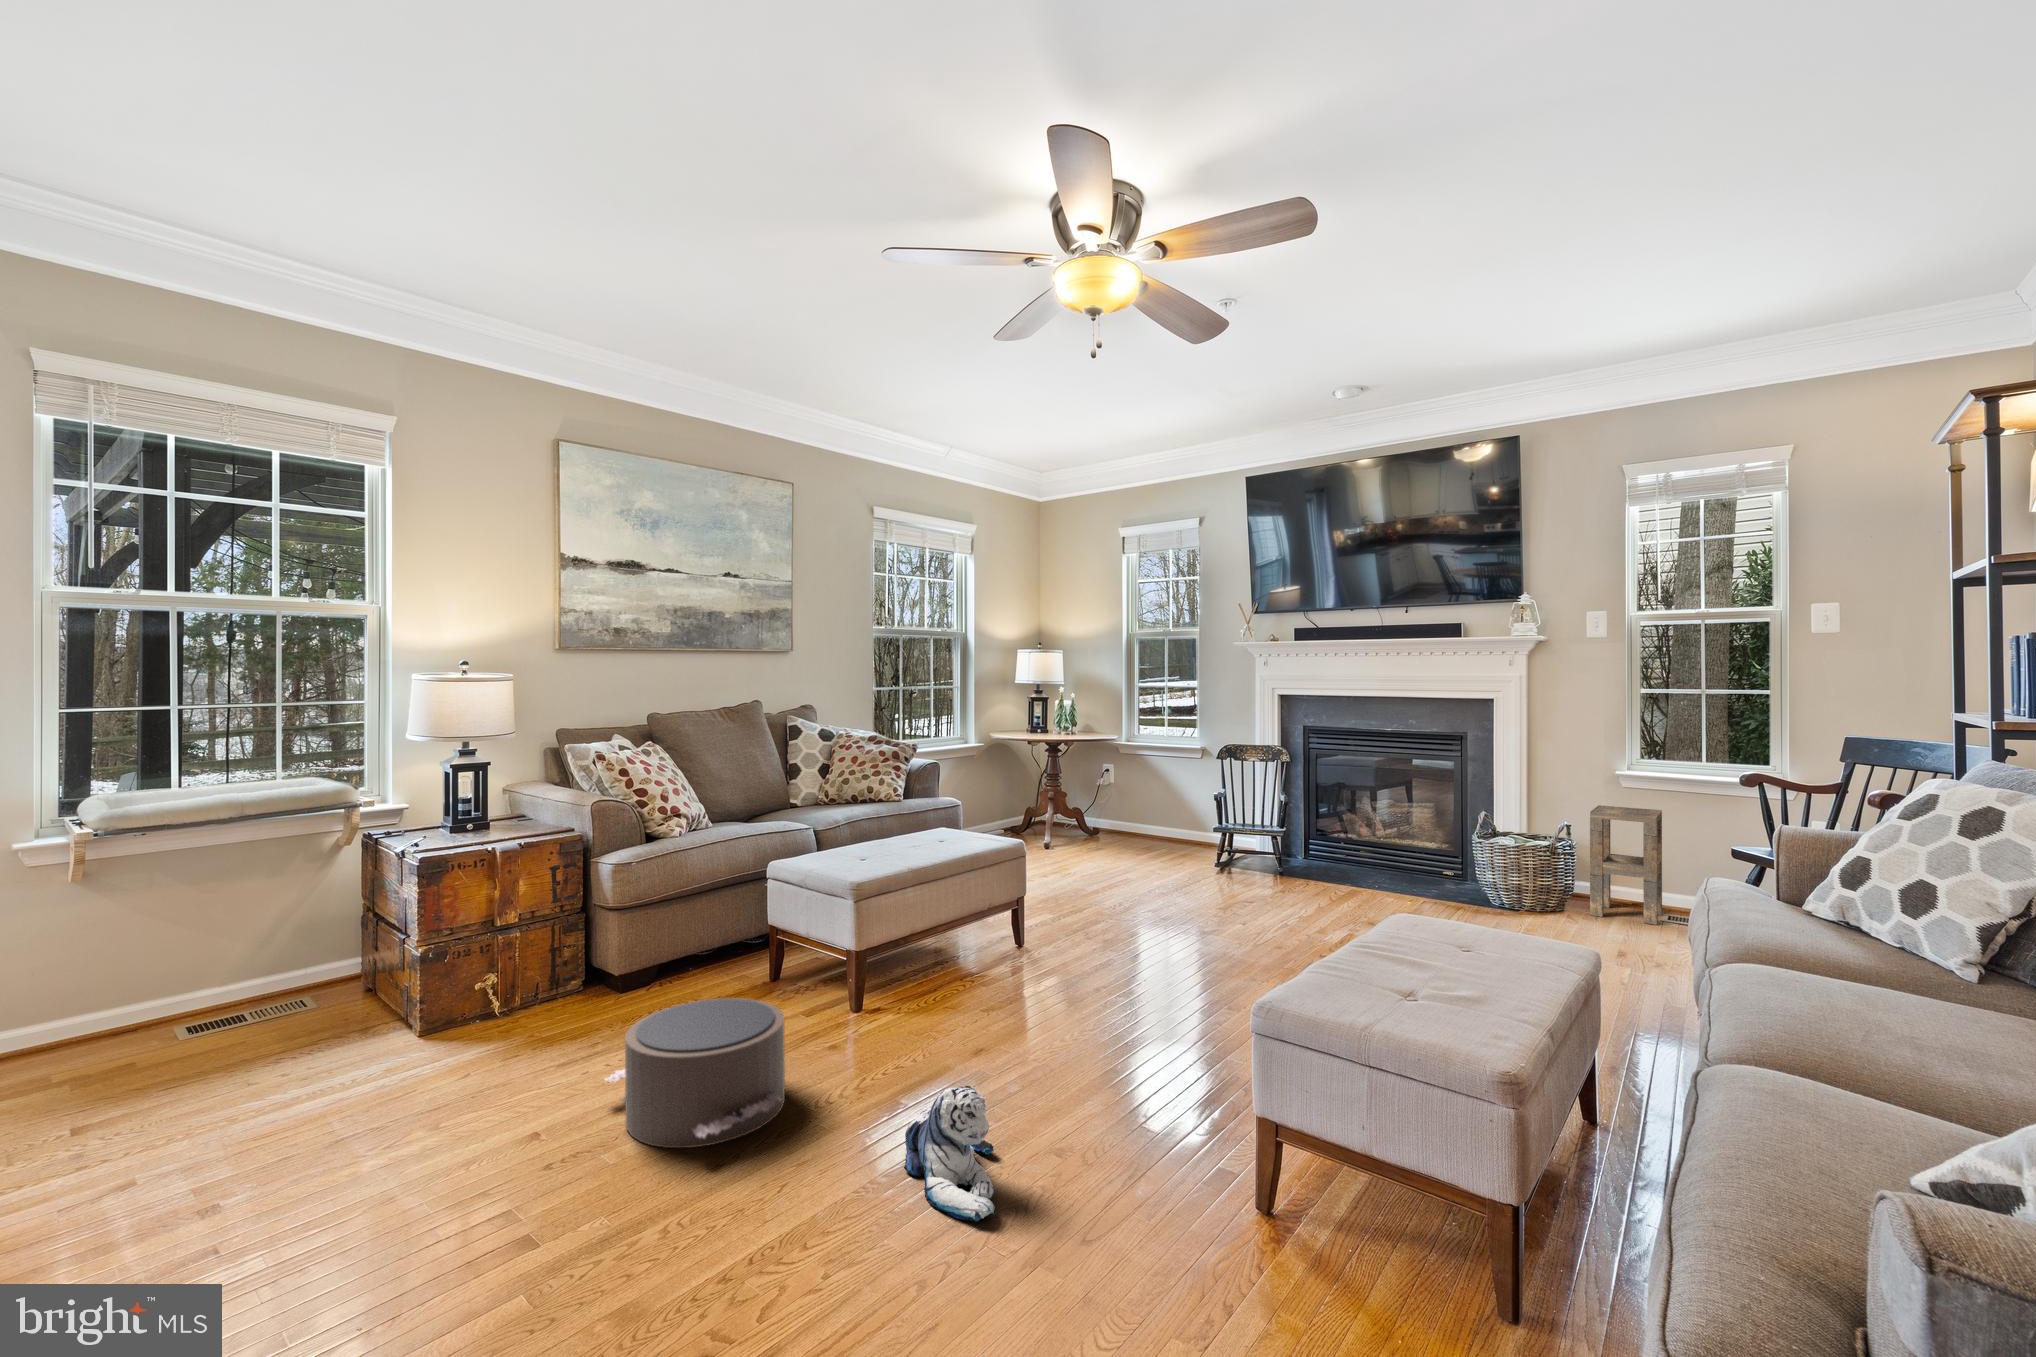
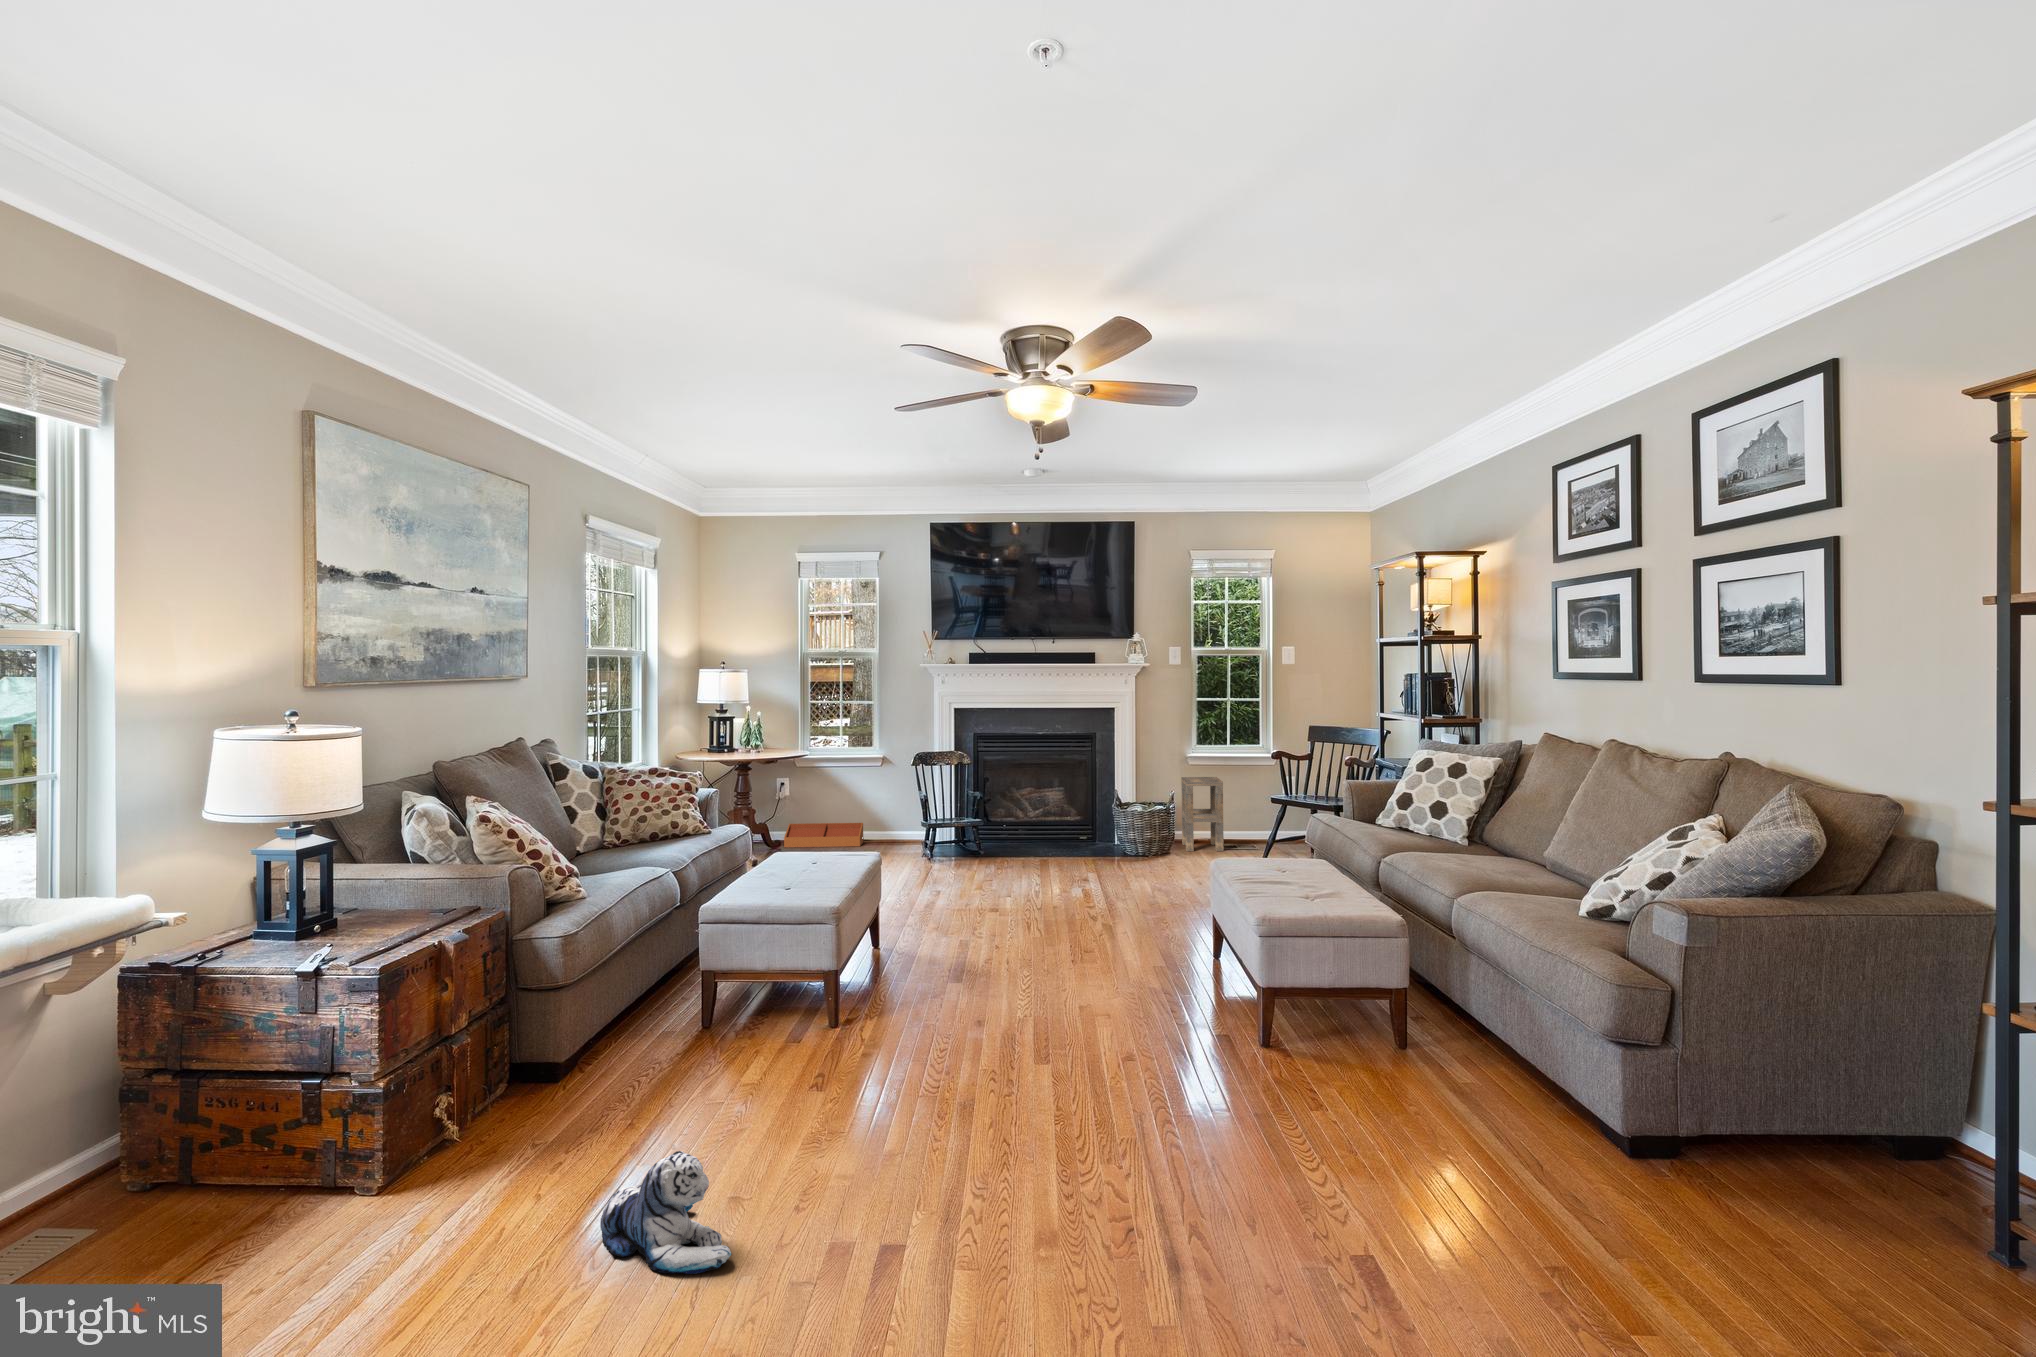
storage bin: none [1099,814,1182,847] -> present [784,823,863,847]
pouf: present [605,998,785,1148] -> none [764,1007,934,1133]
plush toy: present [904,1086,995,1222] -> present [600,1151,731,1274]

